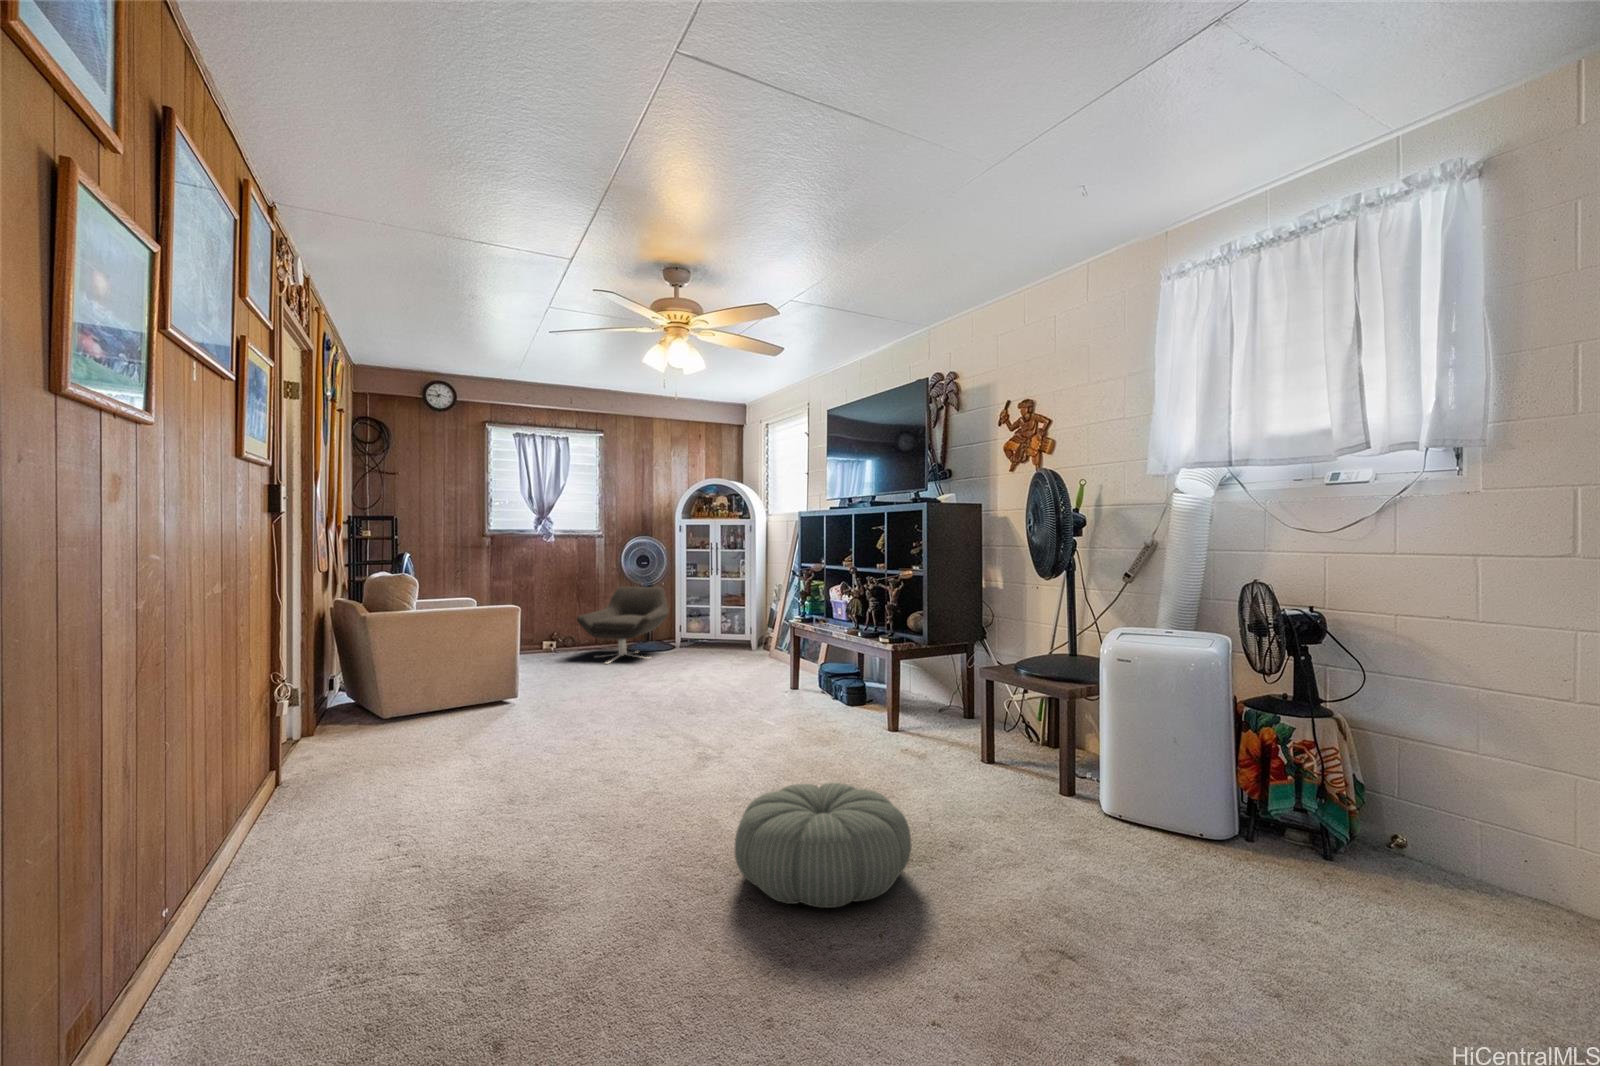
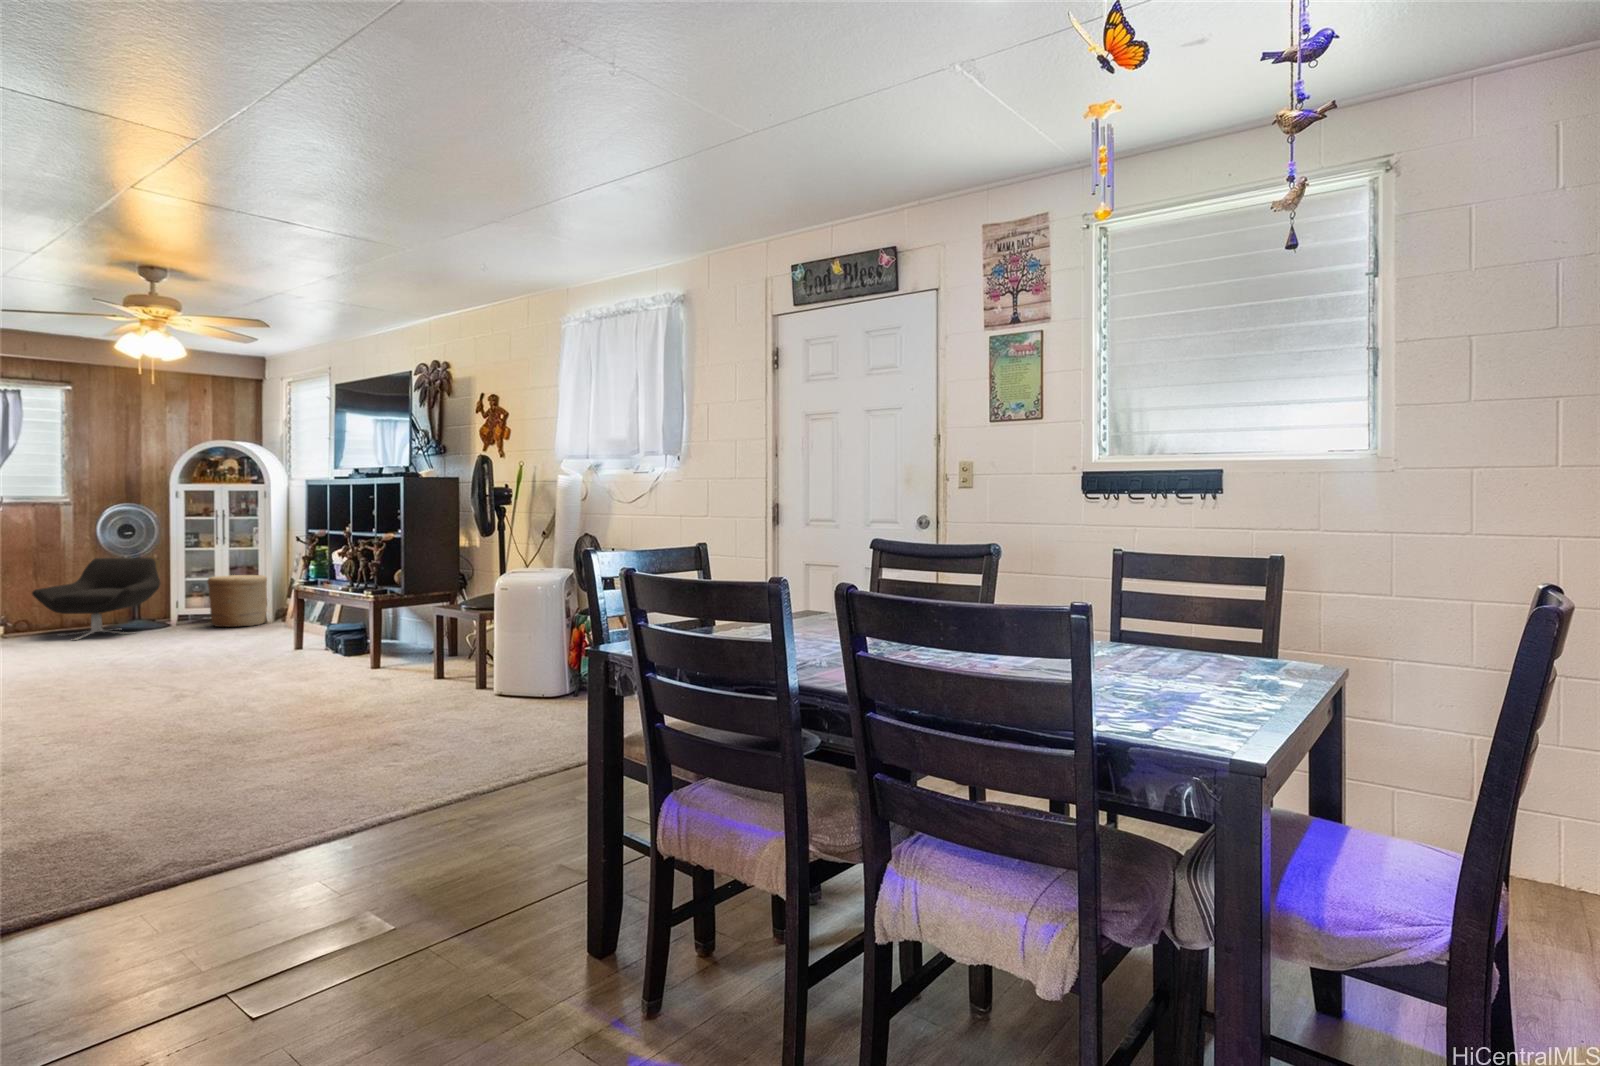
woven basket: none [706,604,754,655] -> present [207,575,267,627]
pouf: present [735,783,911,908] -> none [158,686,316,763]

